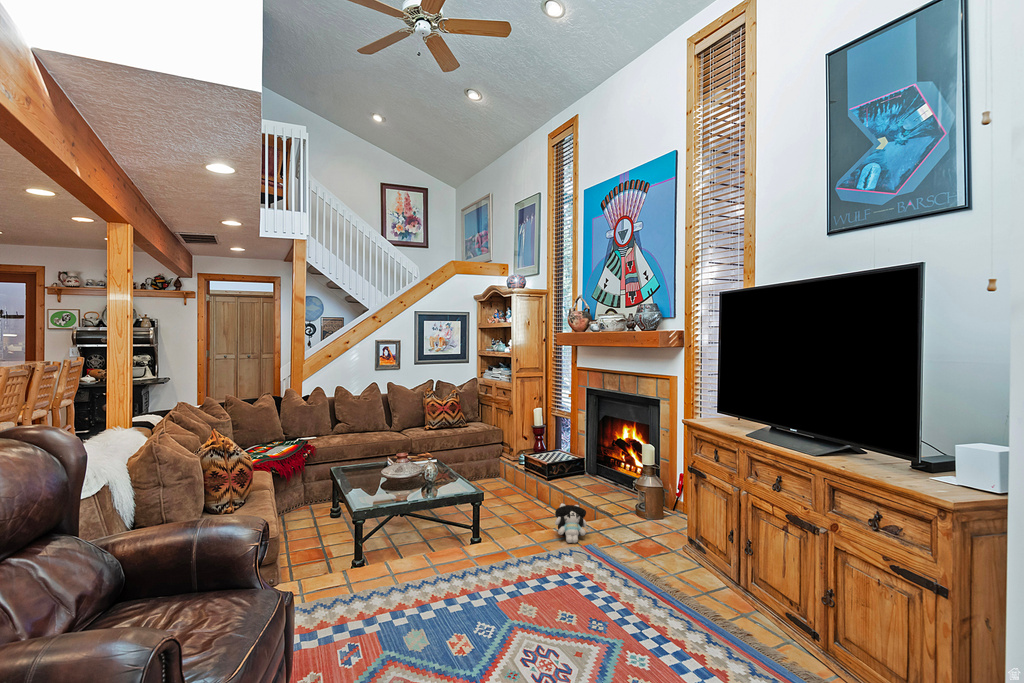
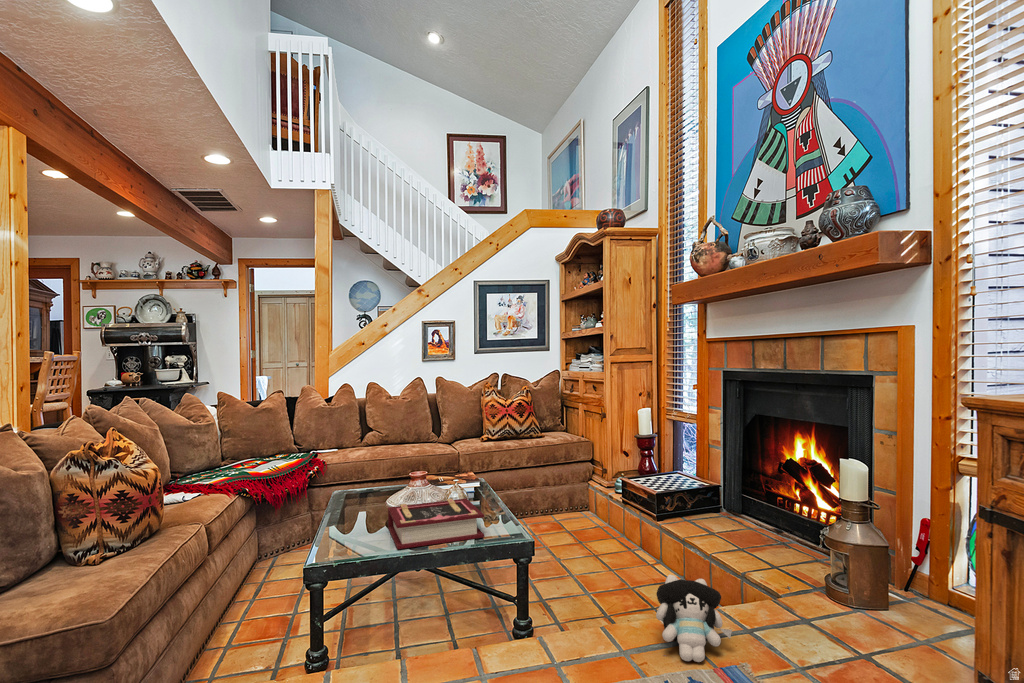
book: none [400,468,460,497] -> present [388,498,484,549]

